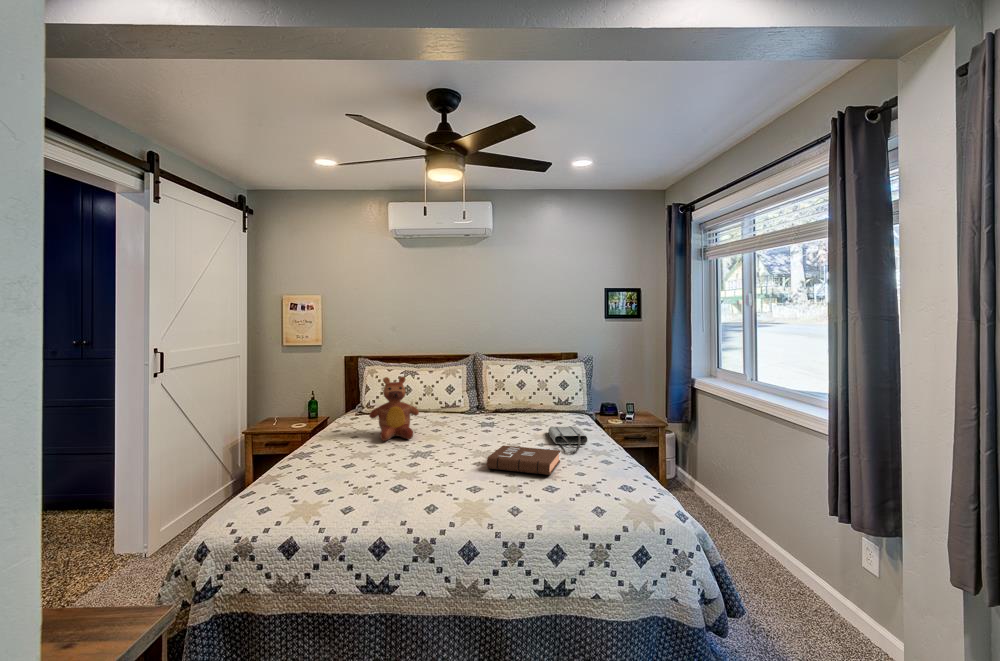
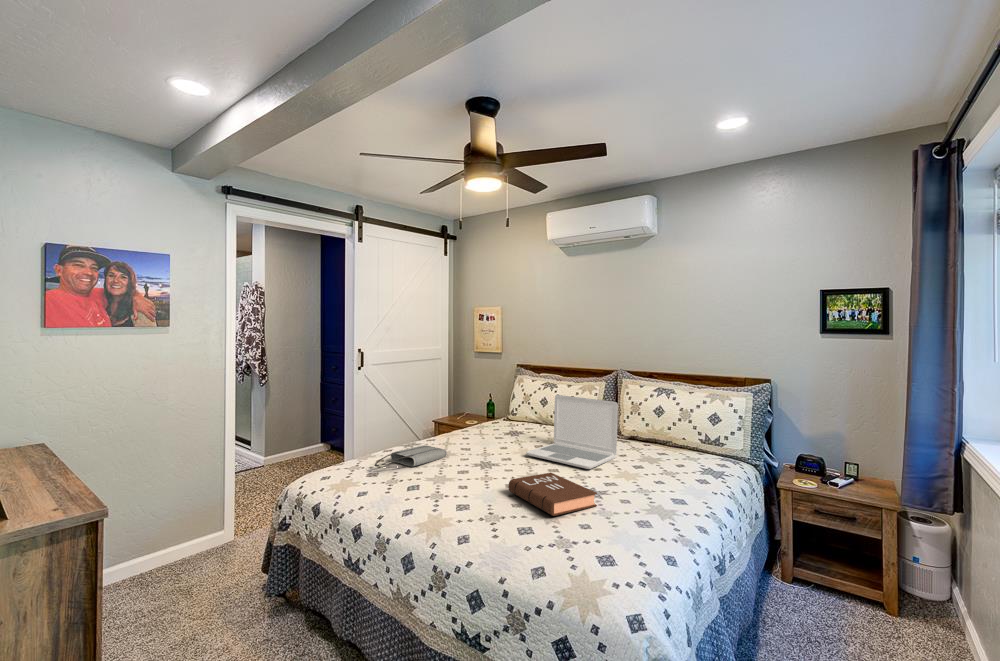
teddy bear: present [369,377,419,441] -> none [473,385,519,448]
laptop: none [445,380,514,439] -> present [526,395,618,469]
tote bag: present [548,426,588,448] -> present [375,445,447,468]

